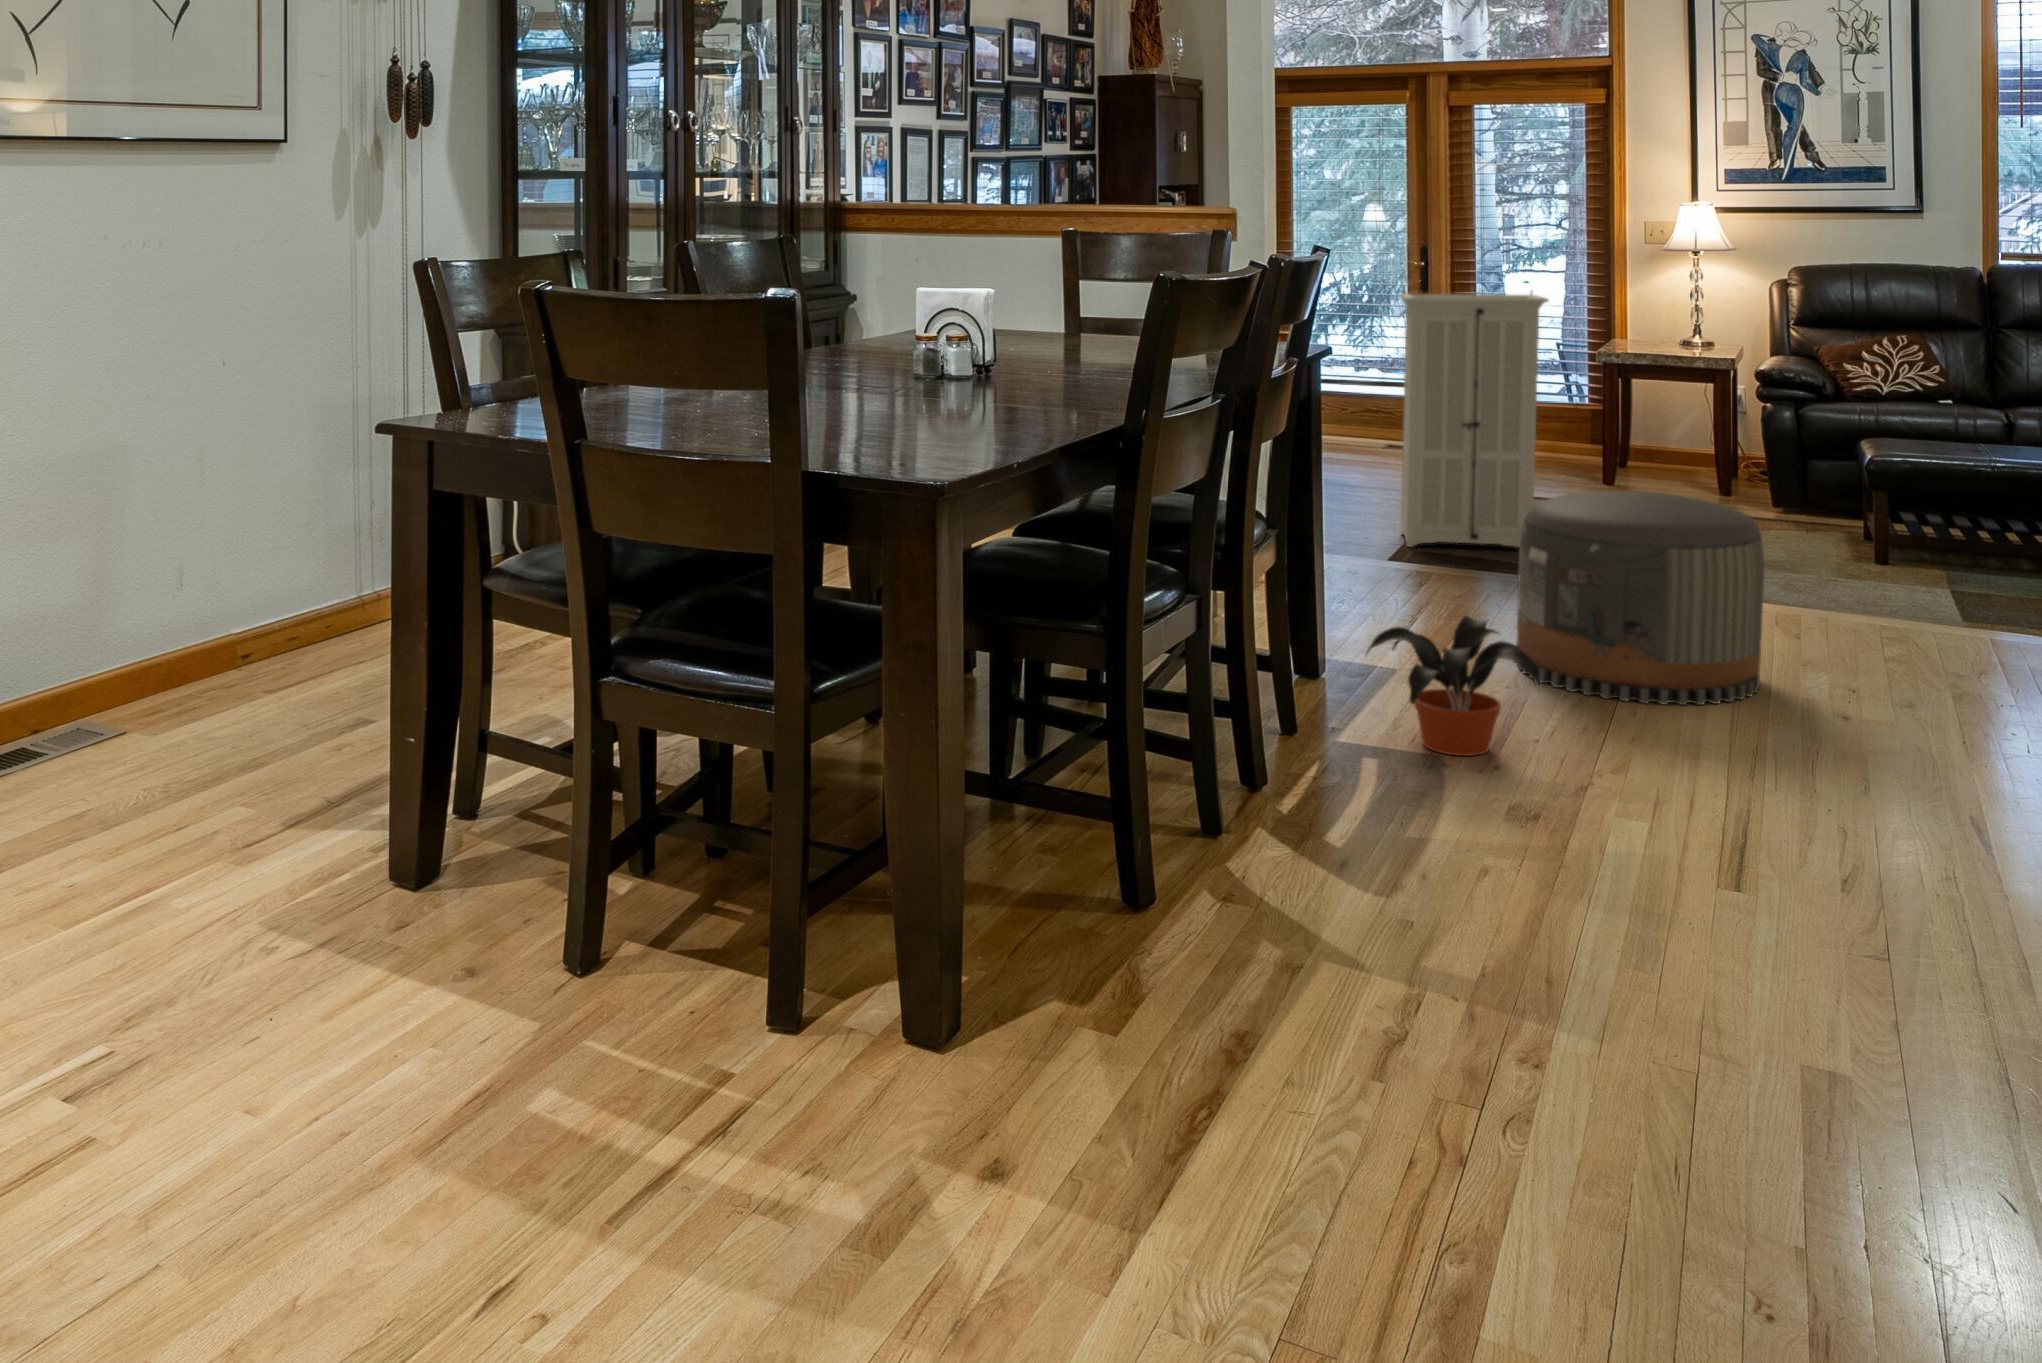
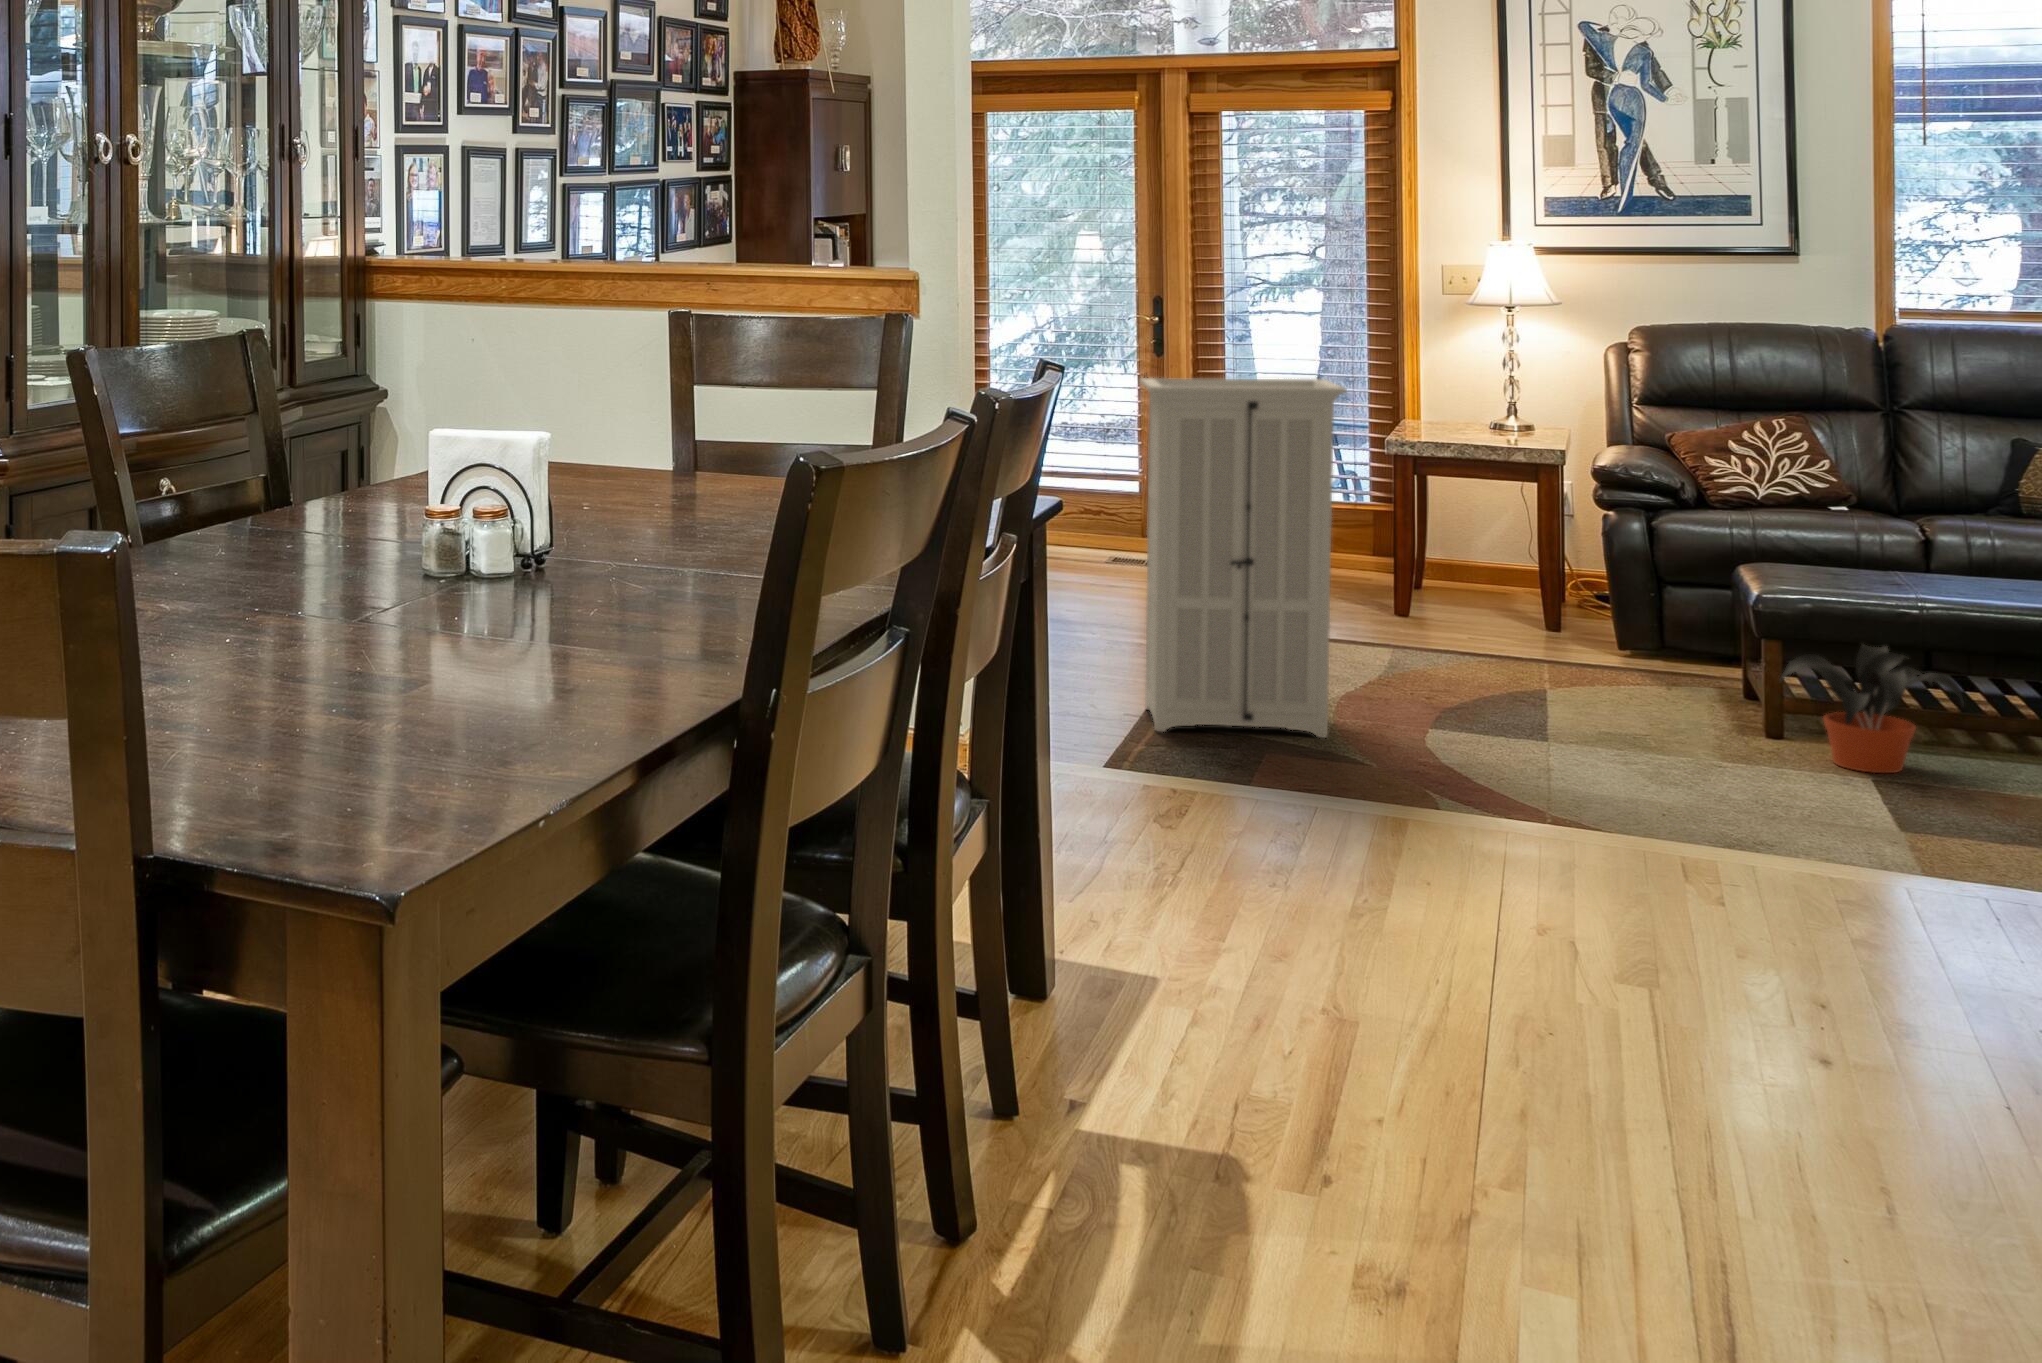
pouf: present [1516,491,1765,705] -> none [1340,698,1708,1040]
potted plant: present [1367,616,1539,756] -> present [1780,644,1963,773]

